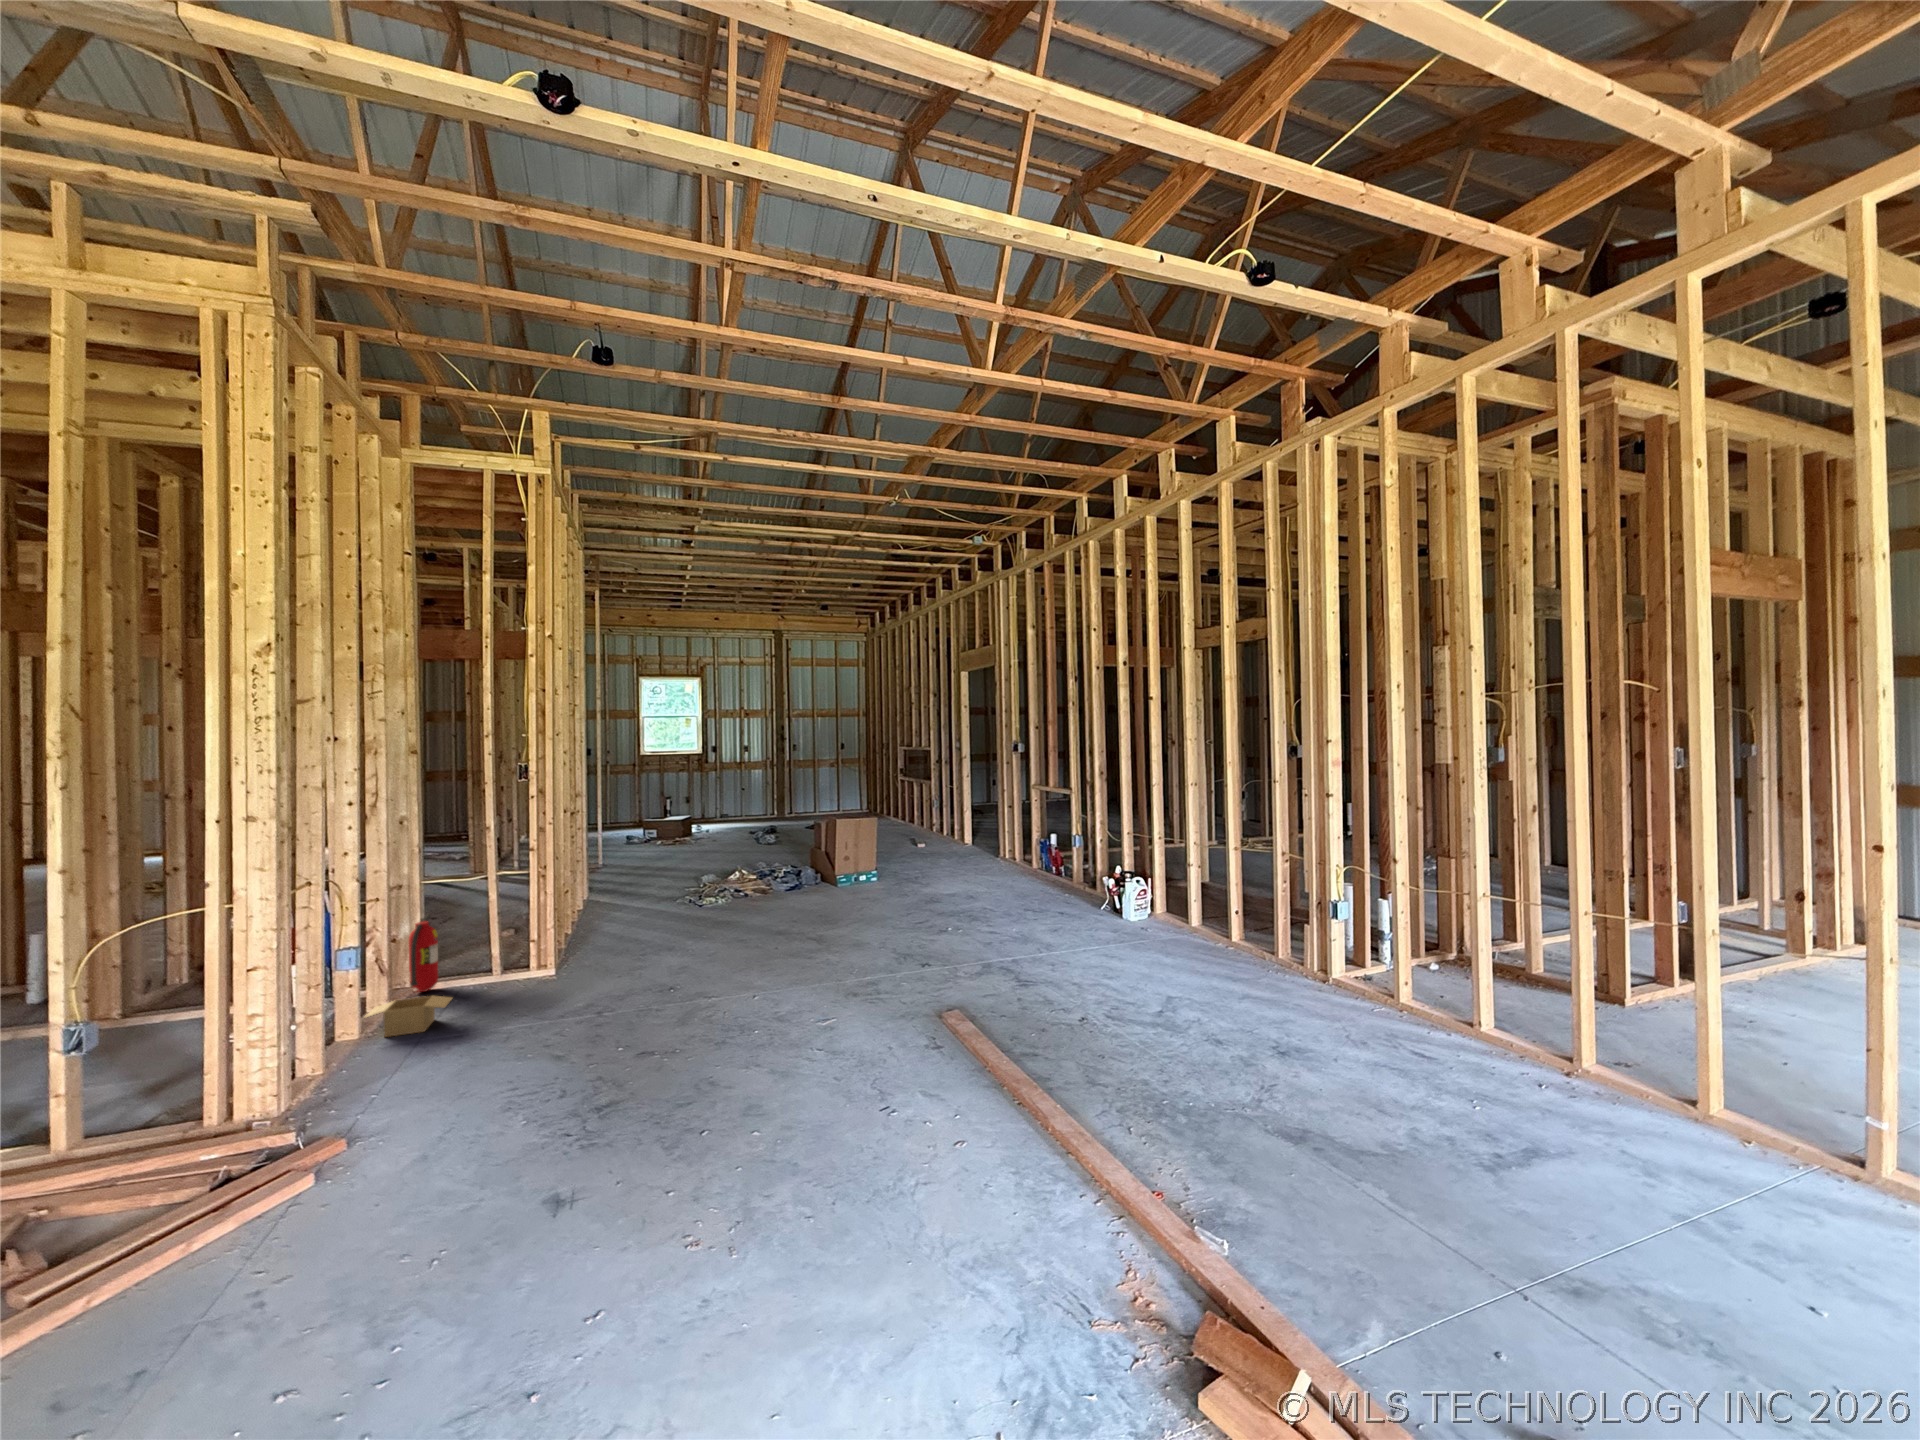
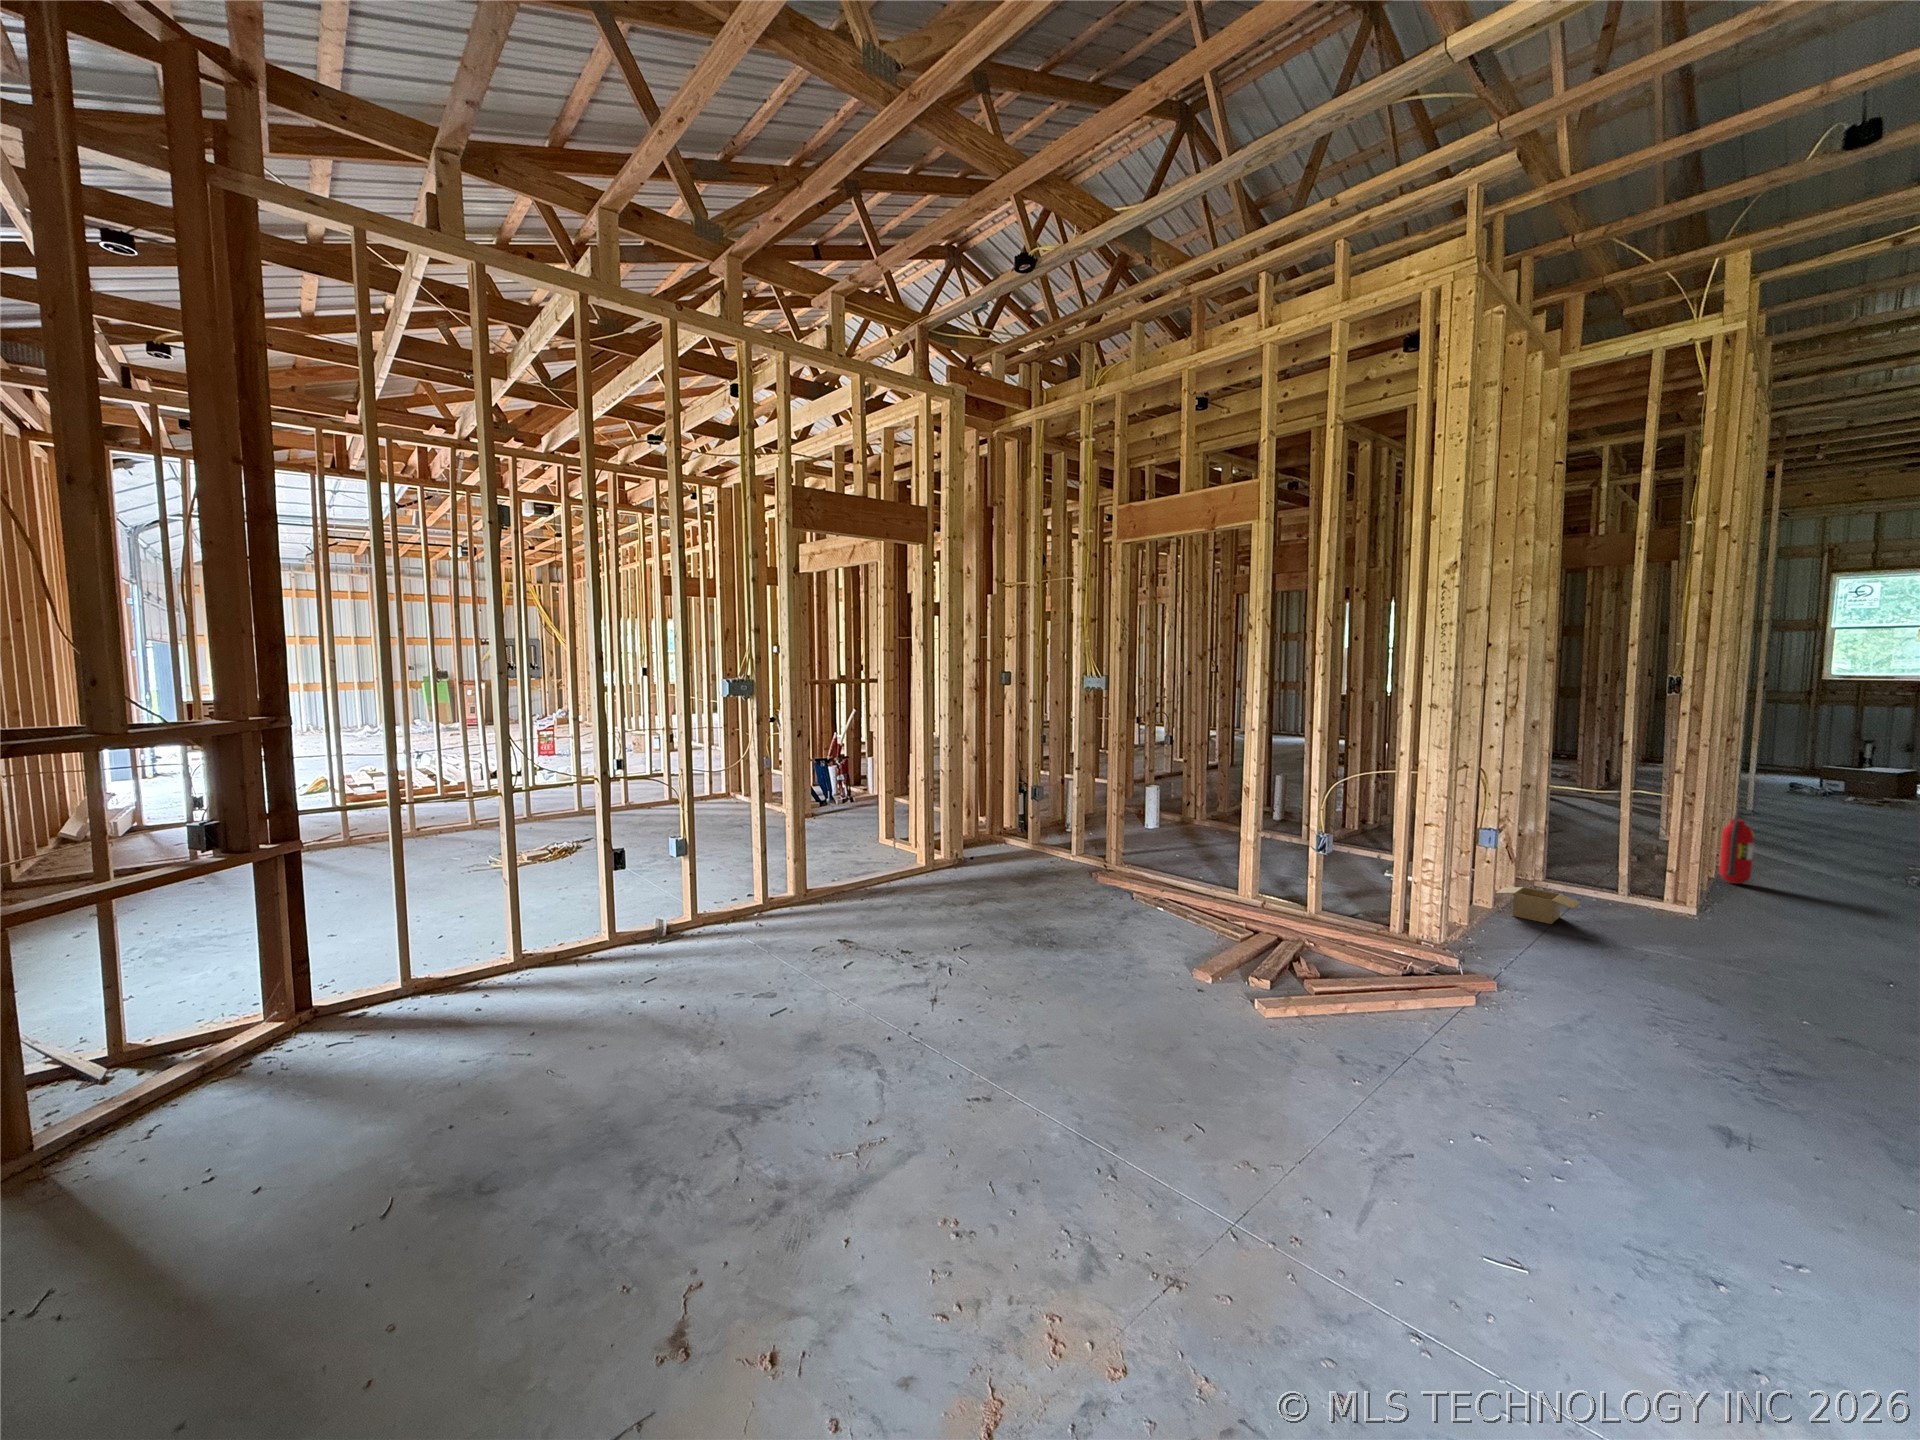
fire extinguisher: present [409,914,438,992] -> present [1719,813,1754,884]

